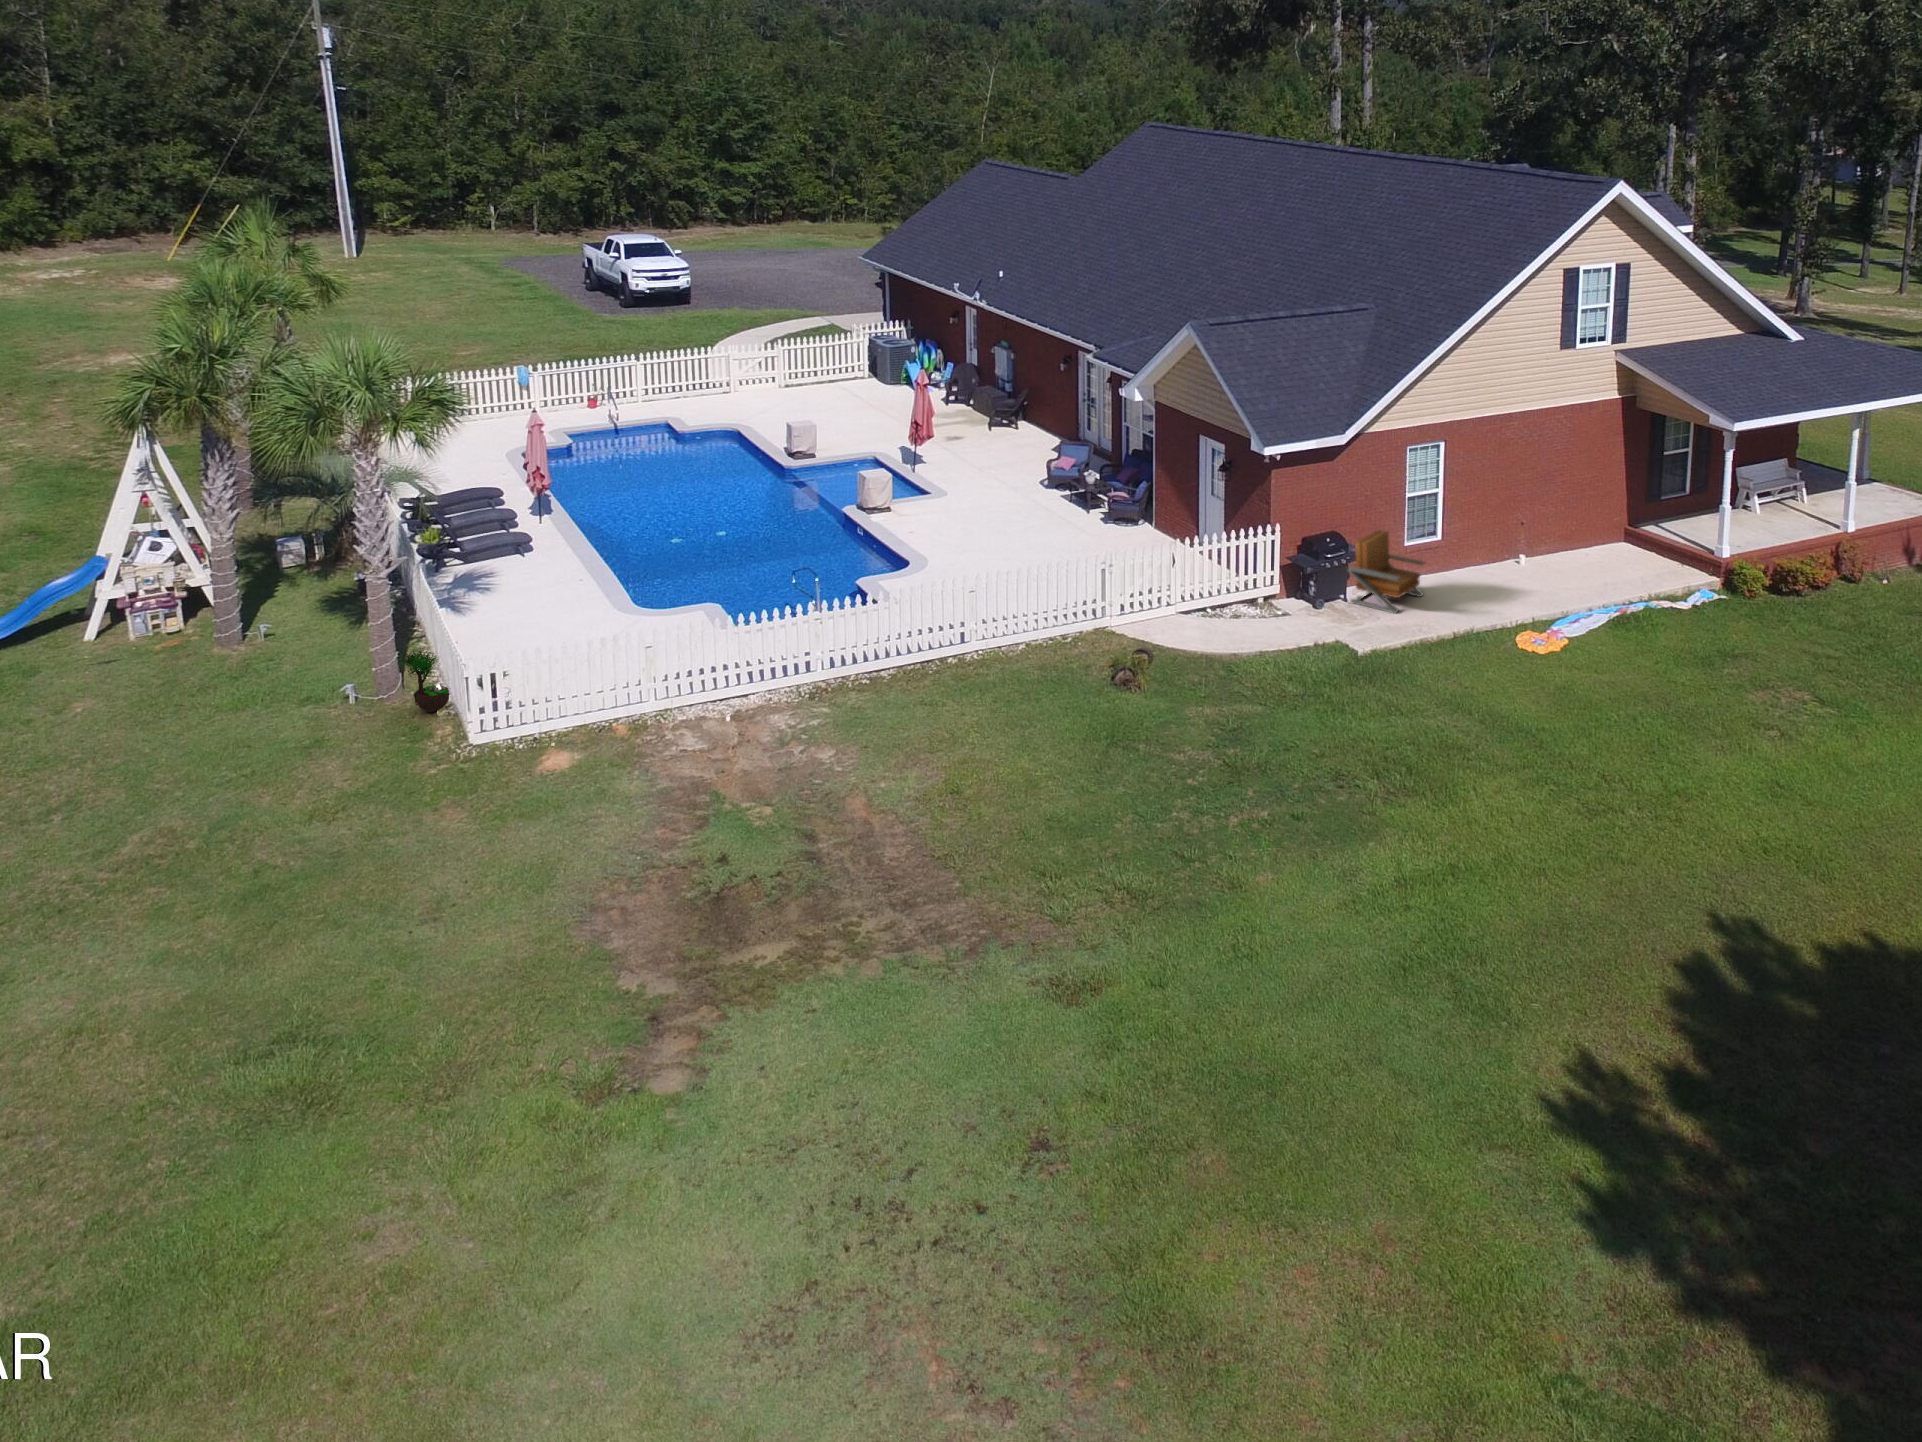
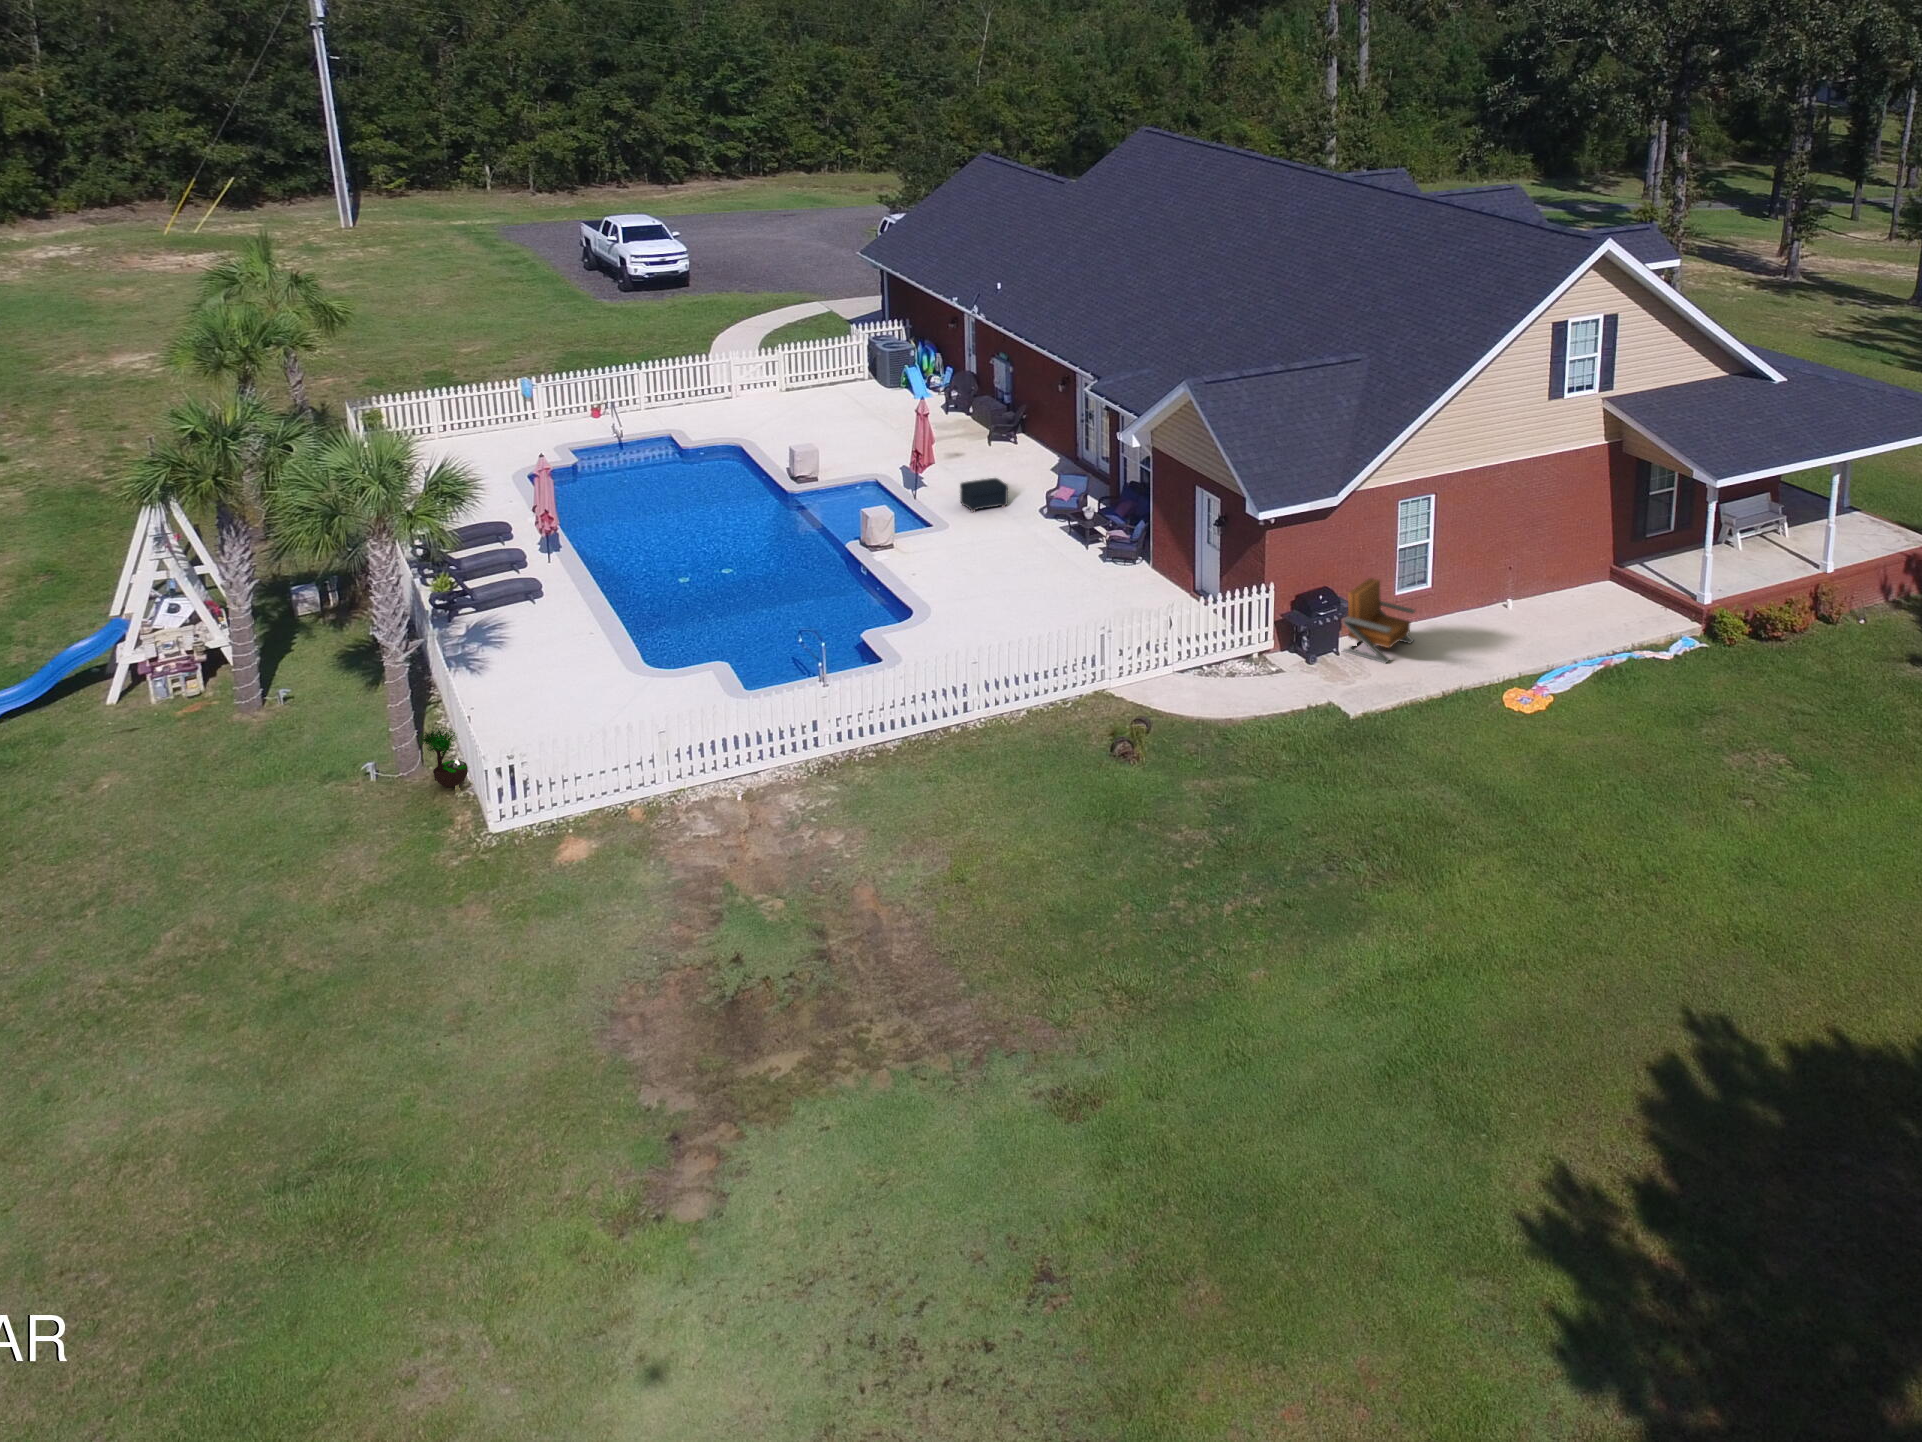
ottoman: none [959,452,1008,485] -> present [960,478,1008,512]

